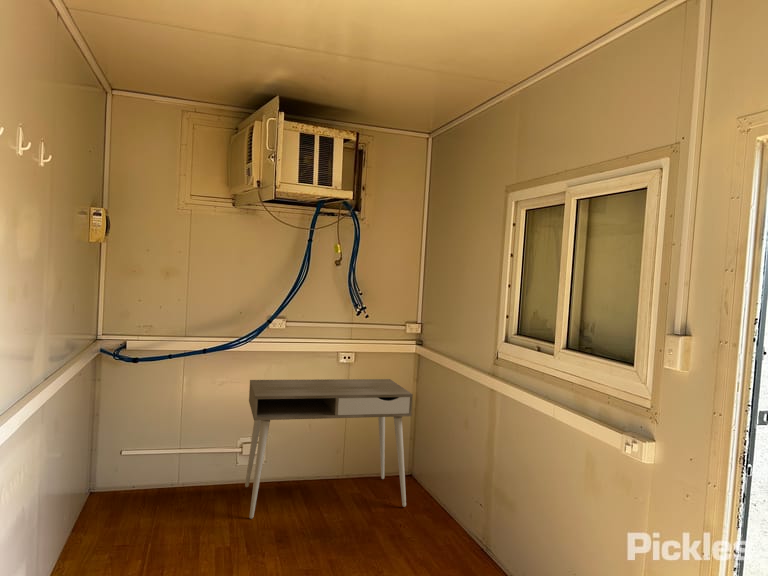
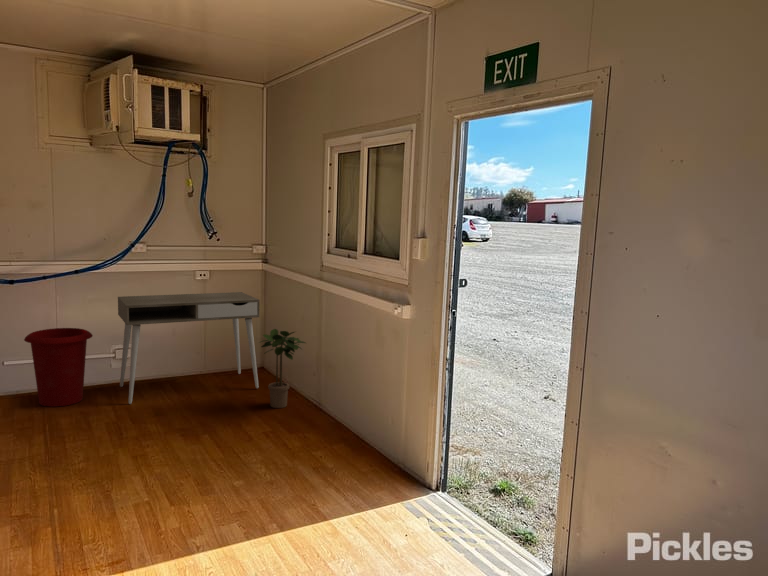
waste bin: none [141,415,217,514] -> present [24,328,93,407]
potted plant: none [409,437,473,547] -> present [261,329,305,408]

